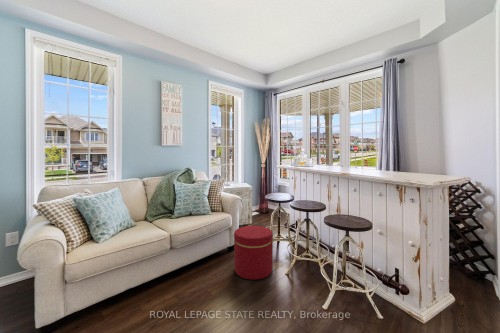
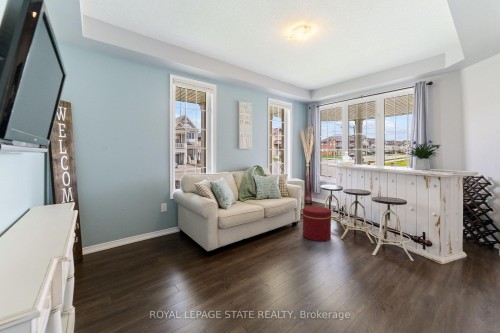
flower arrangement: none [367,131,420,174] -> present [409,140,440,170]

